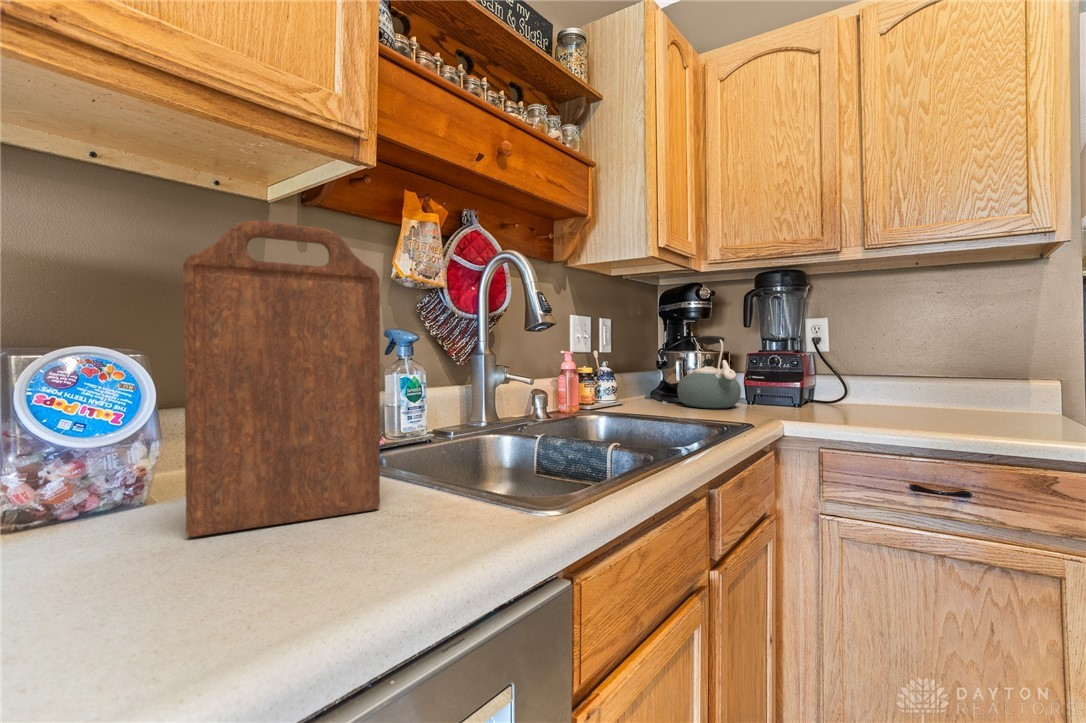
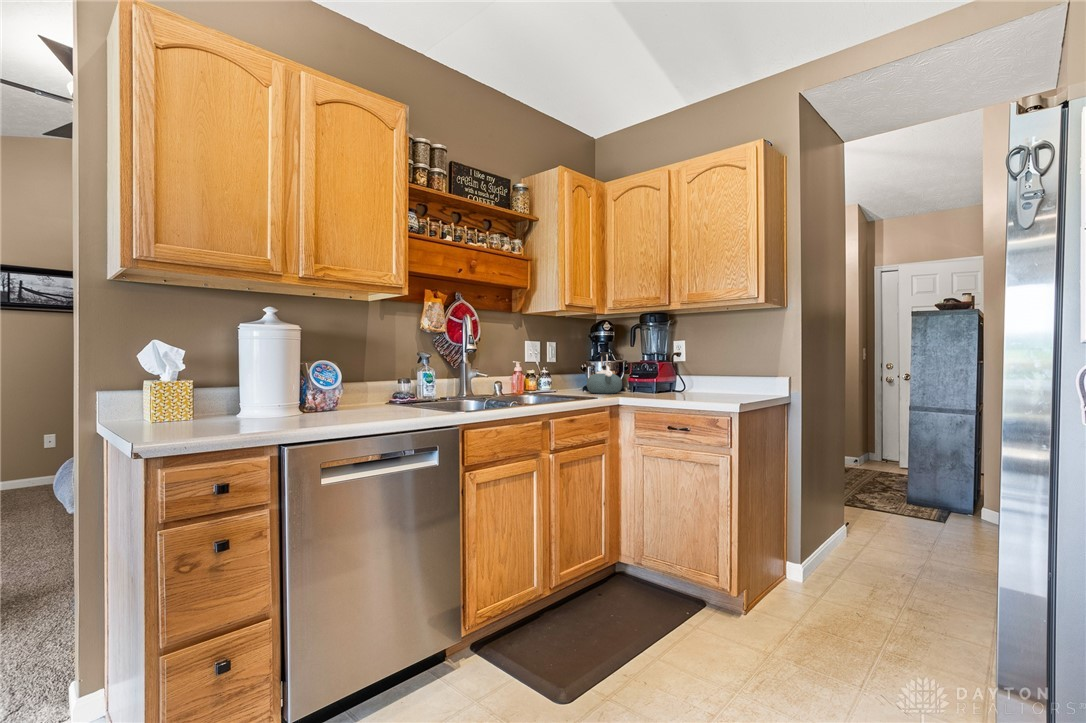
cutting board: present [183,220,380,536] -> none [357,321,411,413]

